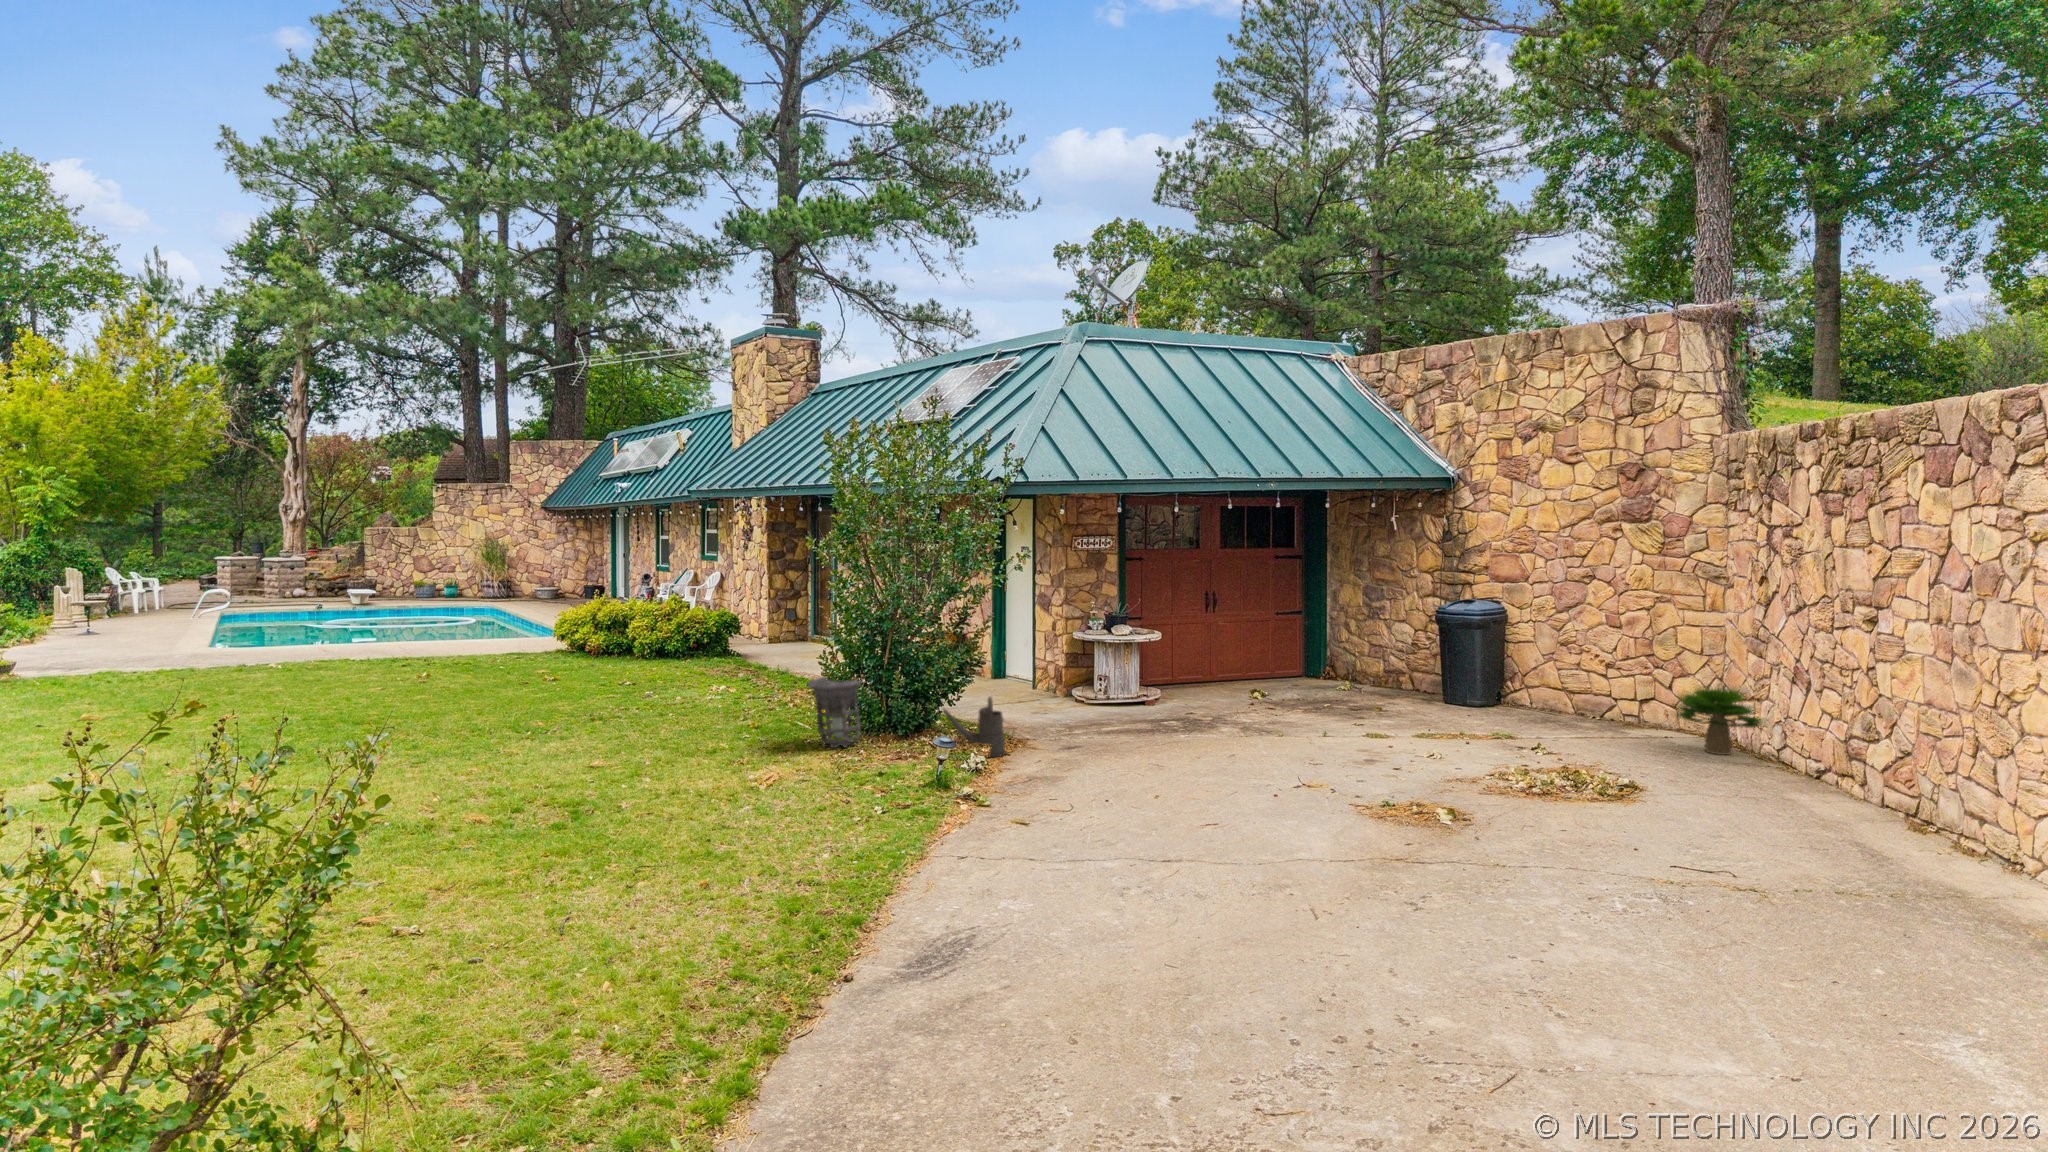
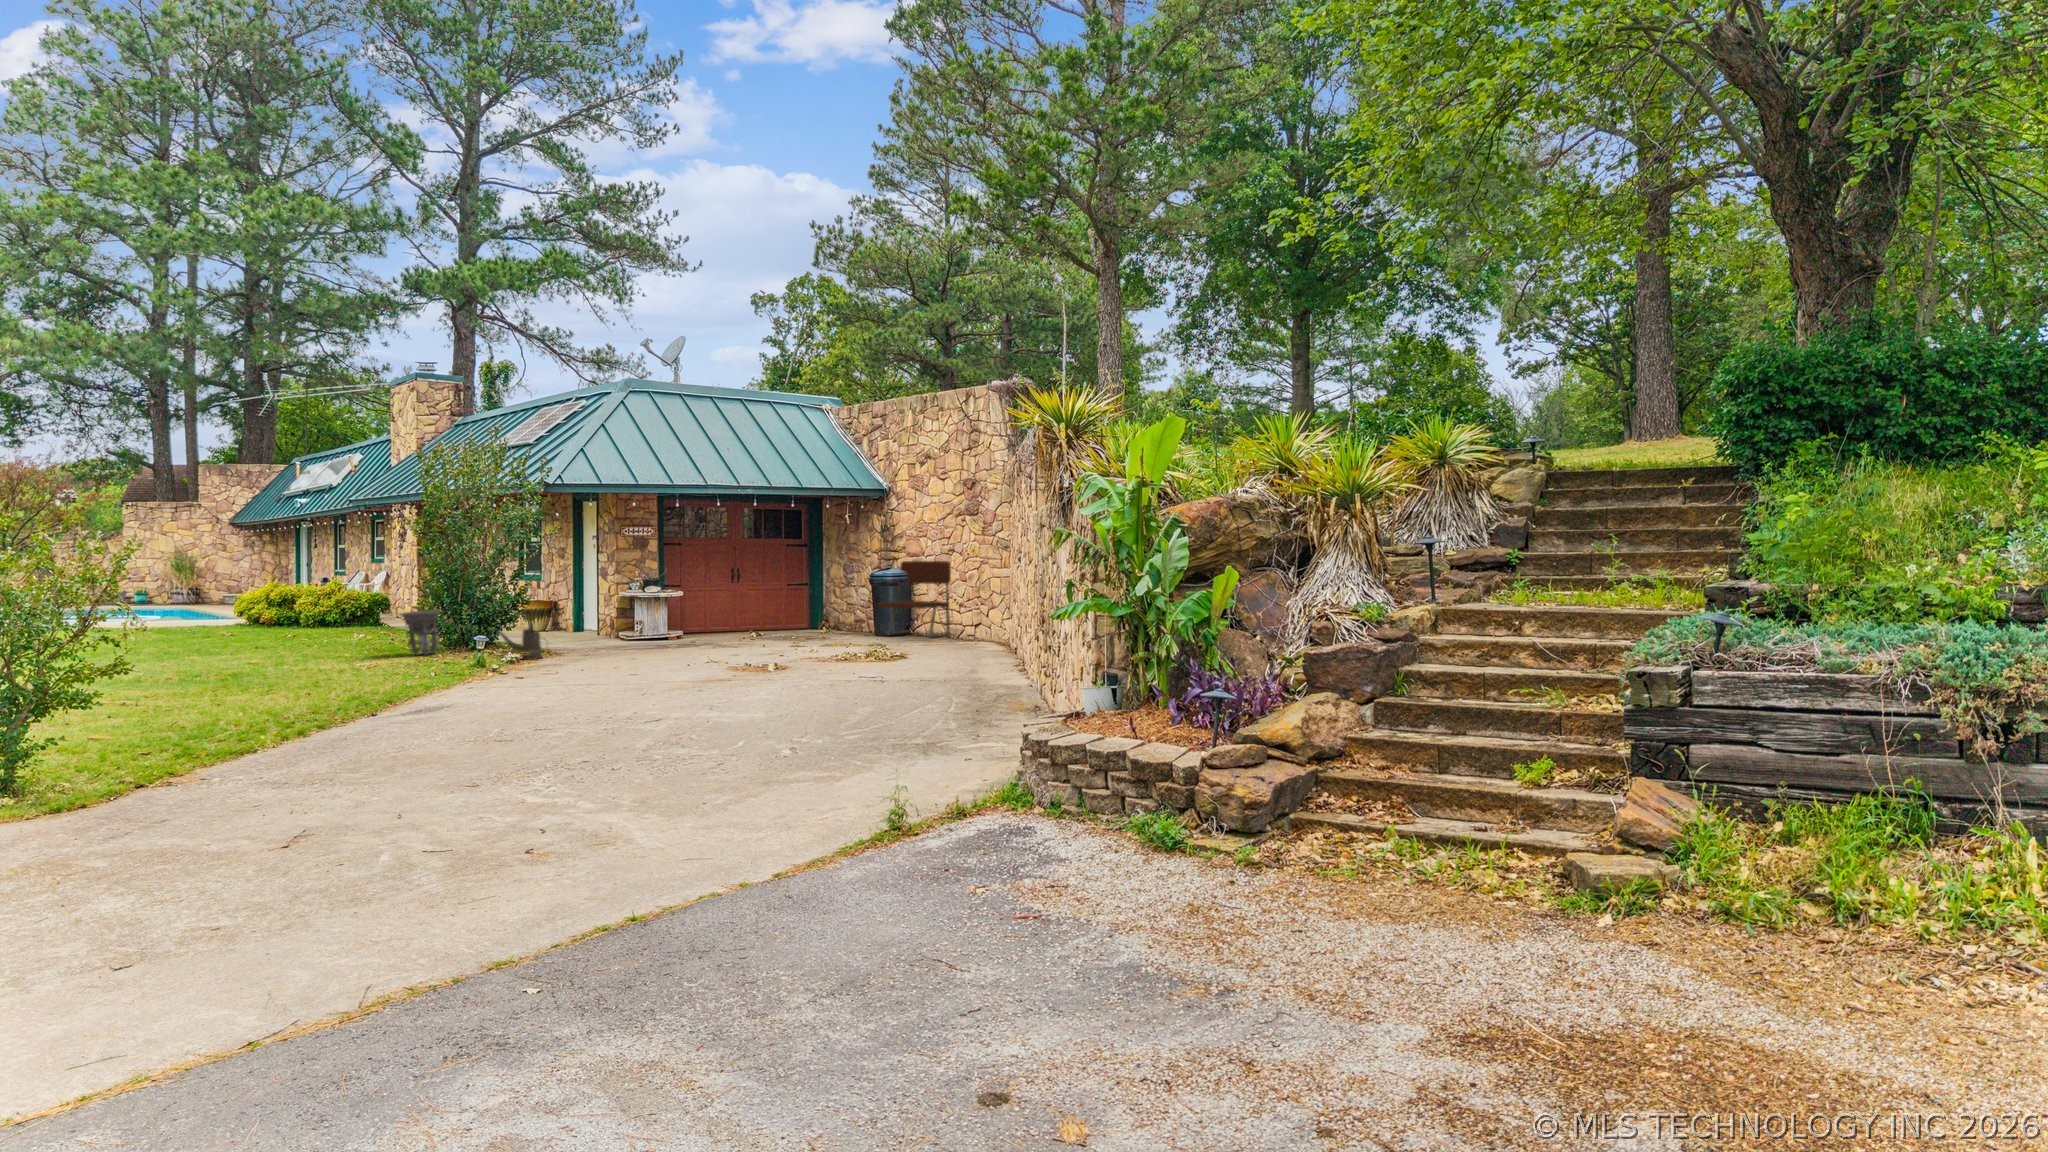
bench: none [1477,595,1613,727] -> present [878,561,951,638]
potted plant: present [1674,687,1765,755] -> none [953,602,1003,644]

